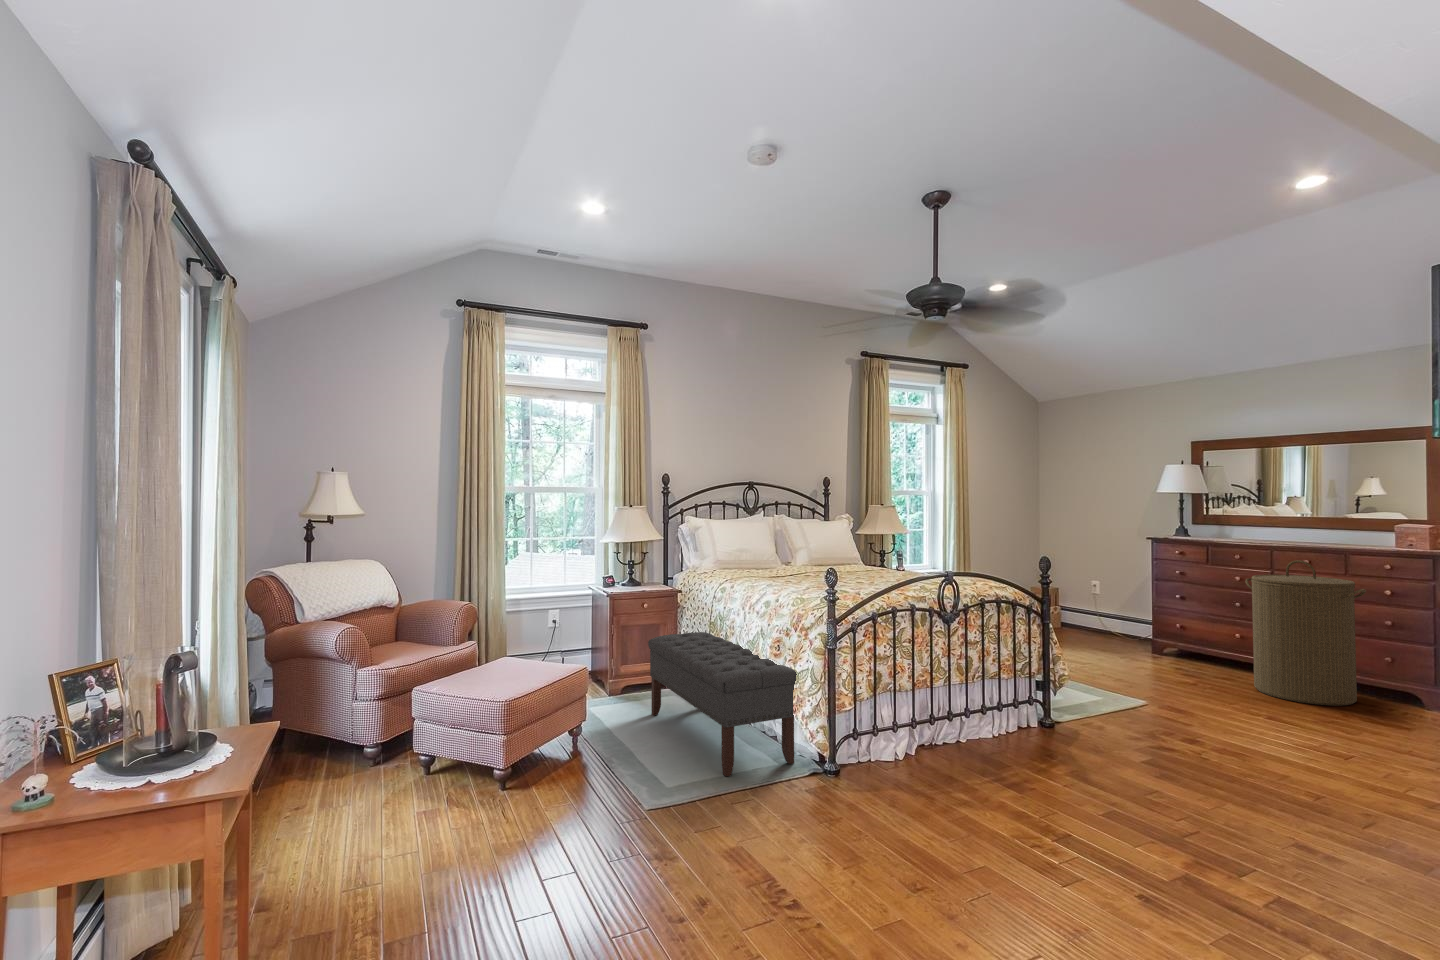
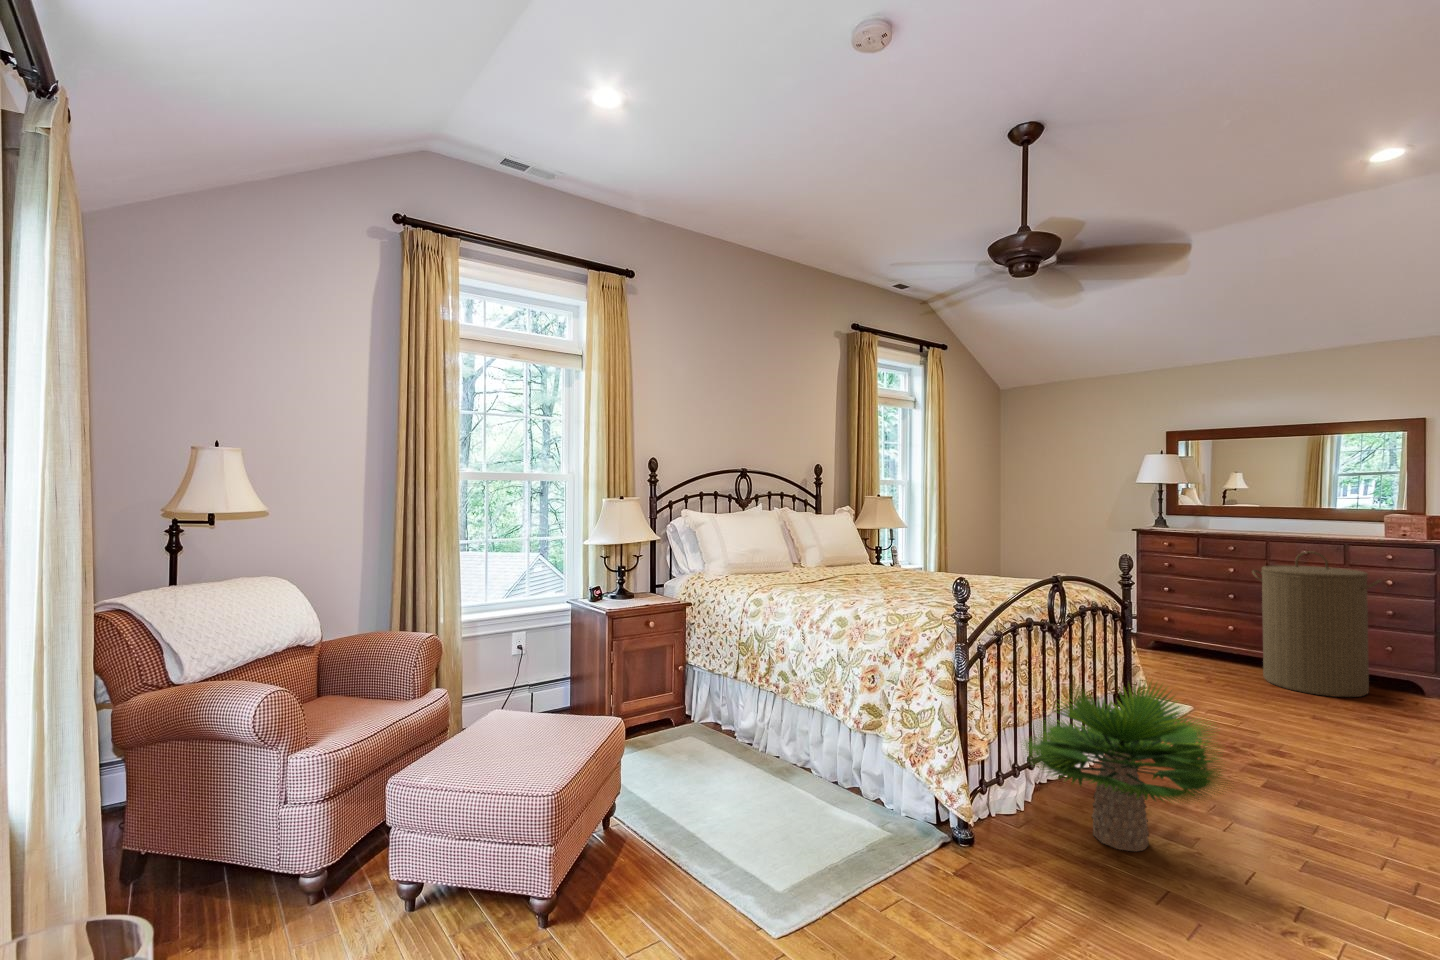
bench: present [648,632,798,776] -> none [673,656,912,862]
potted plant: none [882,653,1043,790] -> present [1024,680,1226,851]

